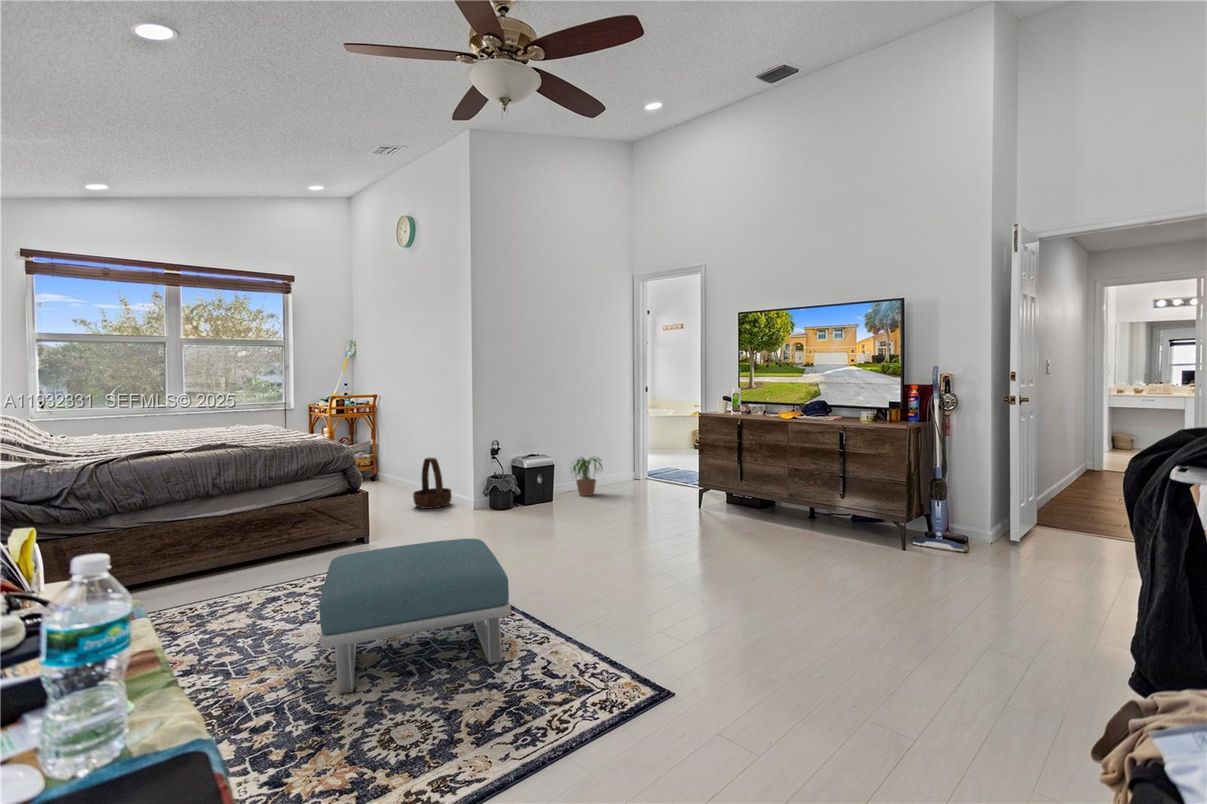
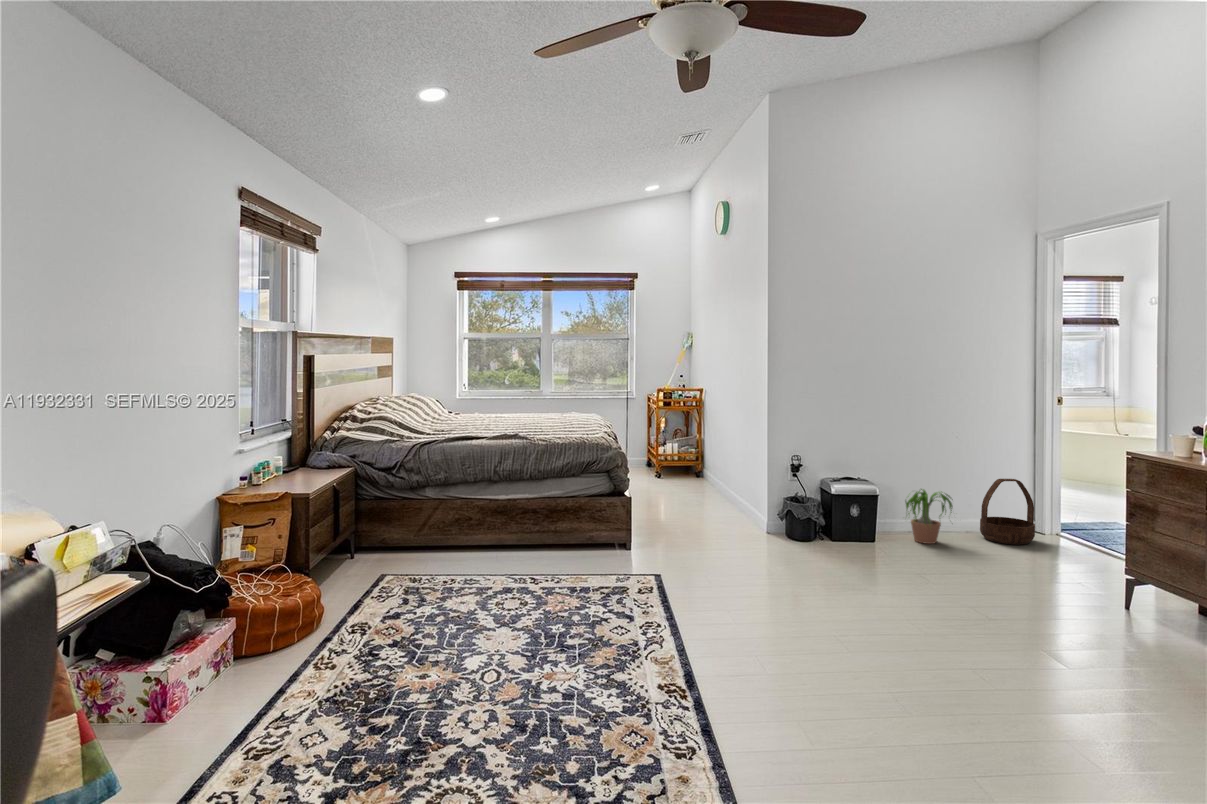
basket: present [413,458,452,509] -> present [980,479,1035,545]
footstool: present [319,539,511,694] -> none [431,574,670,759]

